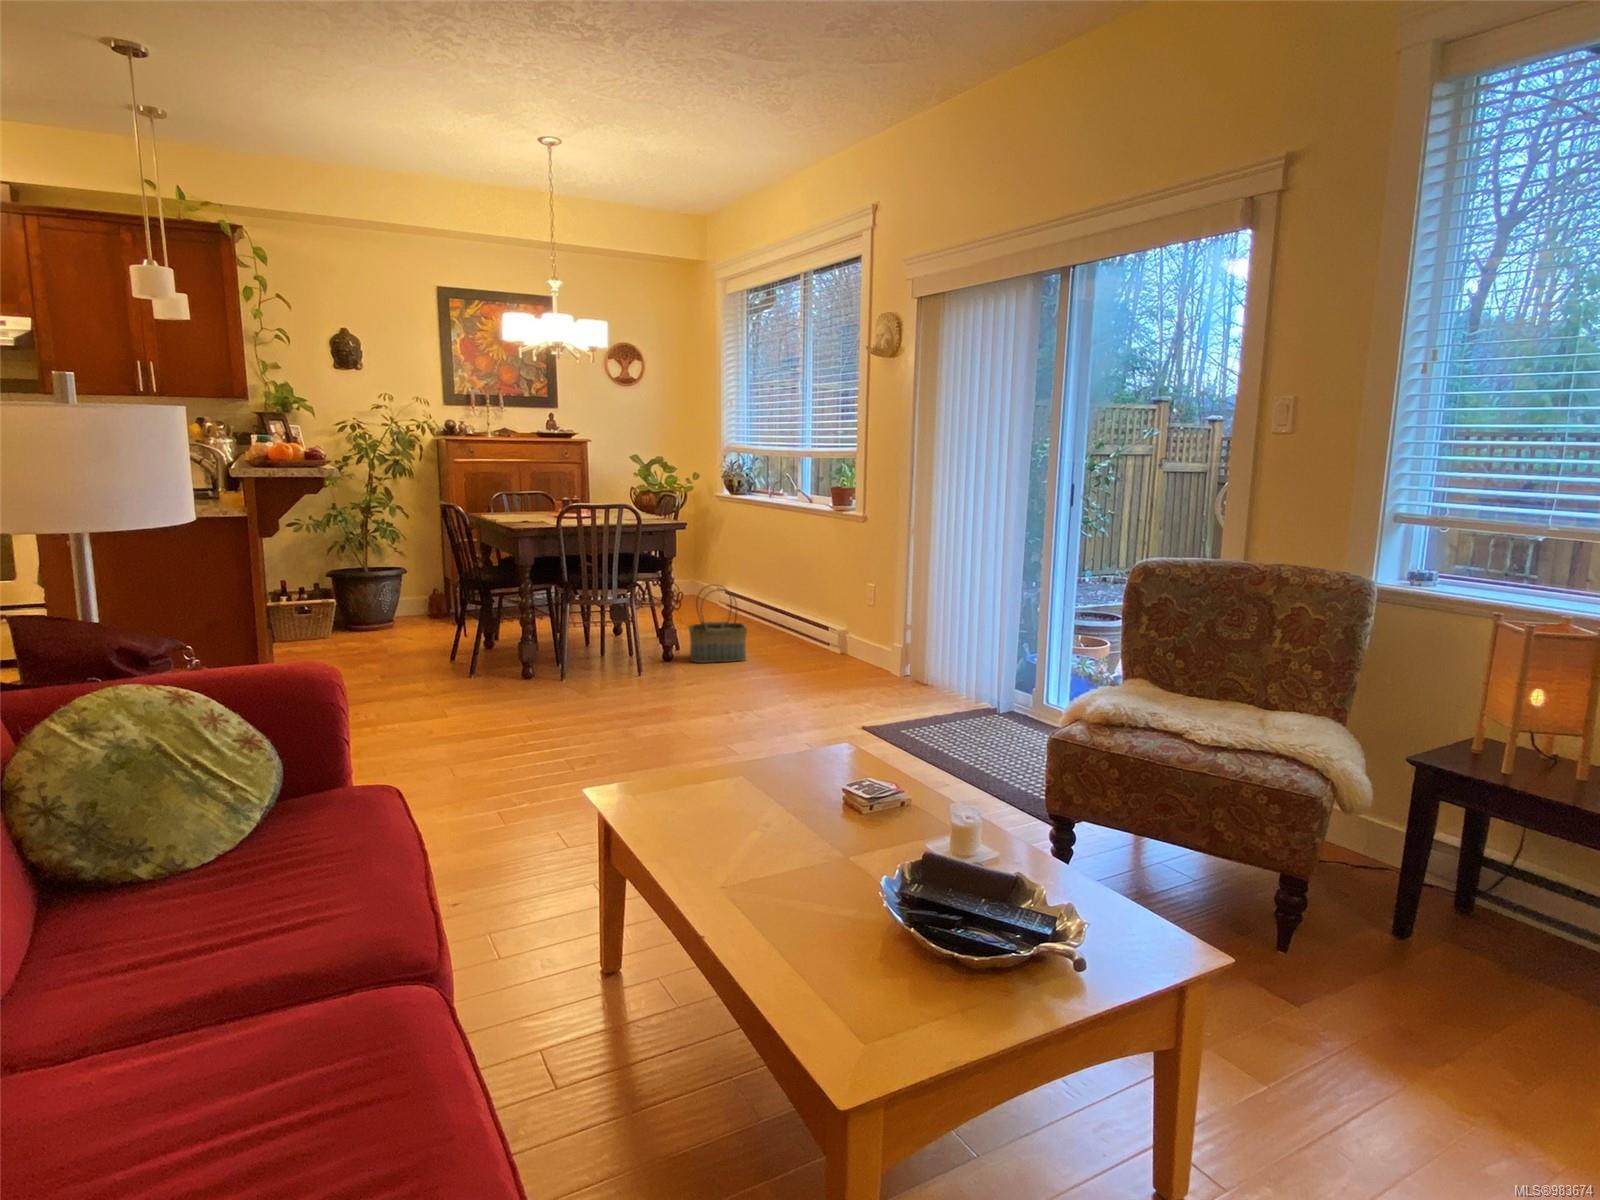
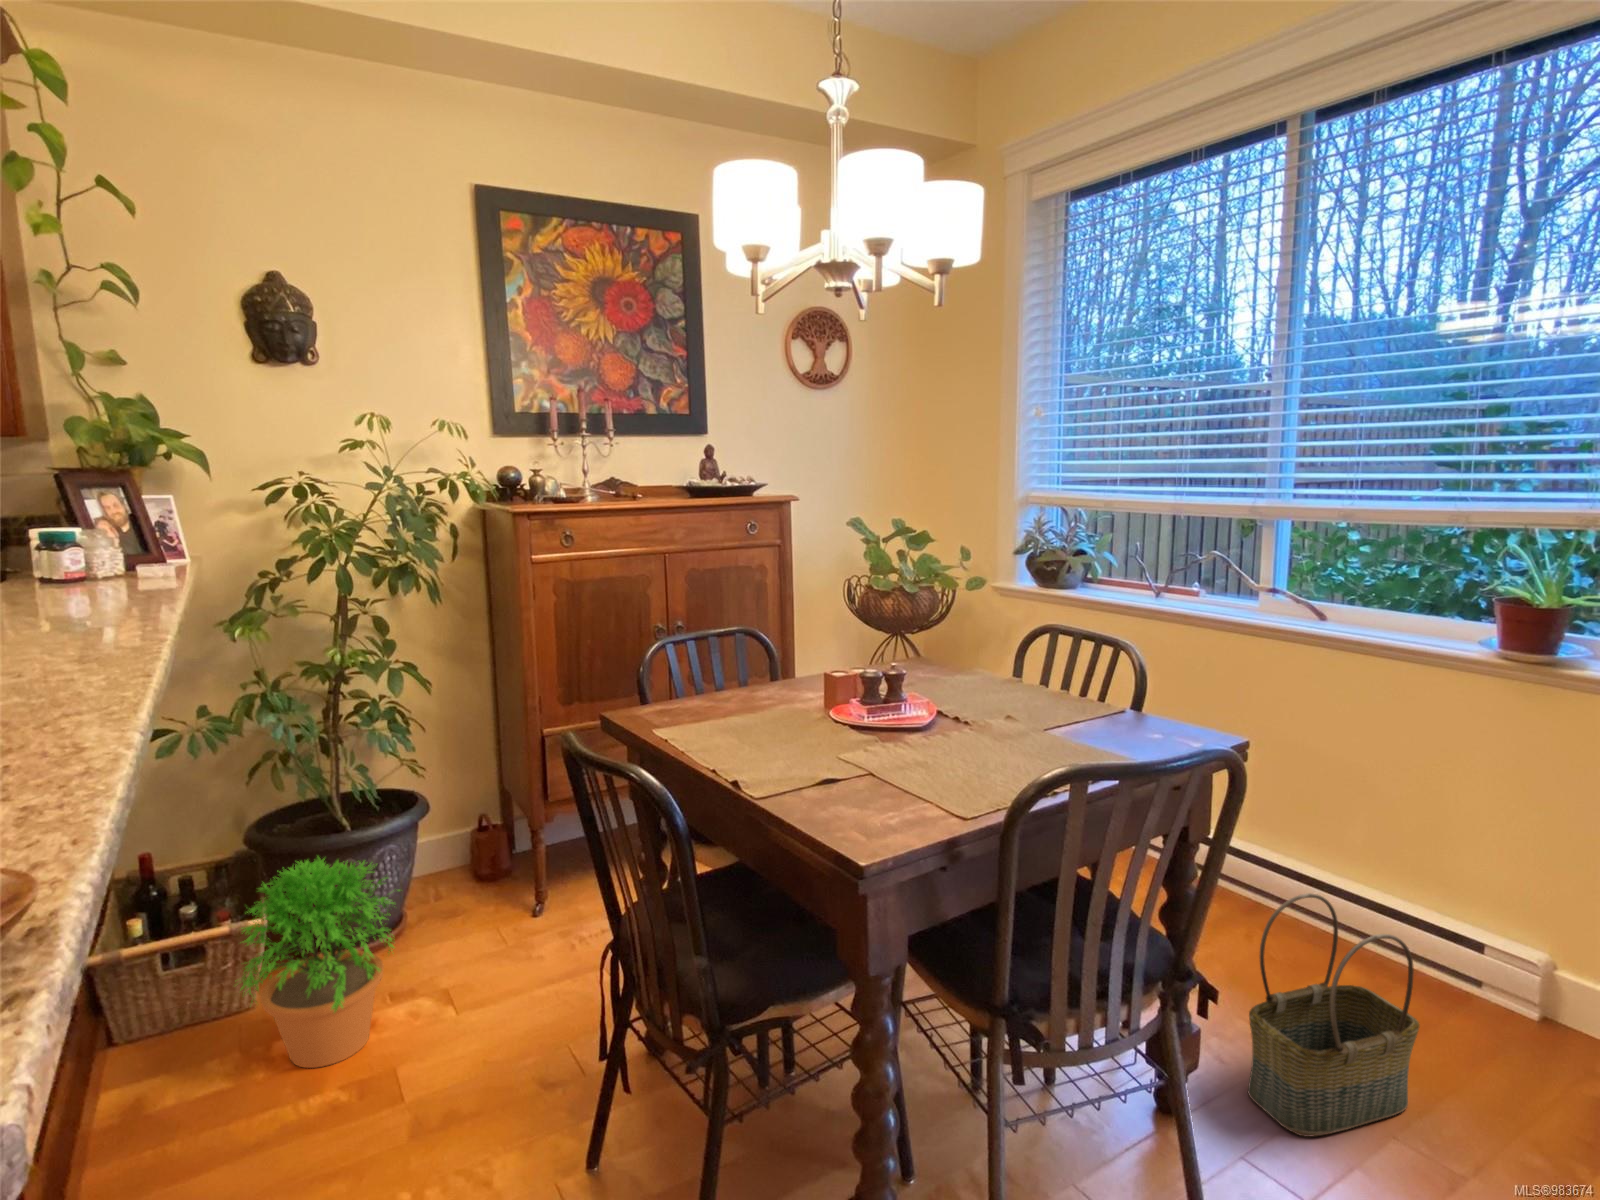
potted plant: none [324,565,390,644] -> present [240,857,400,1068]

